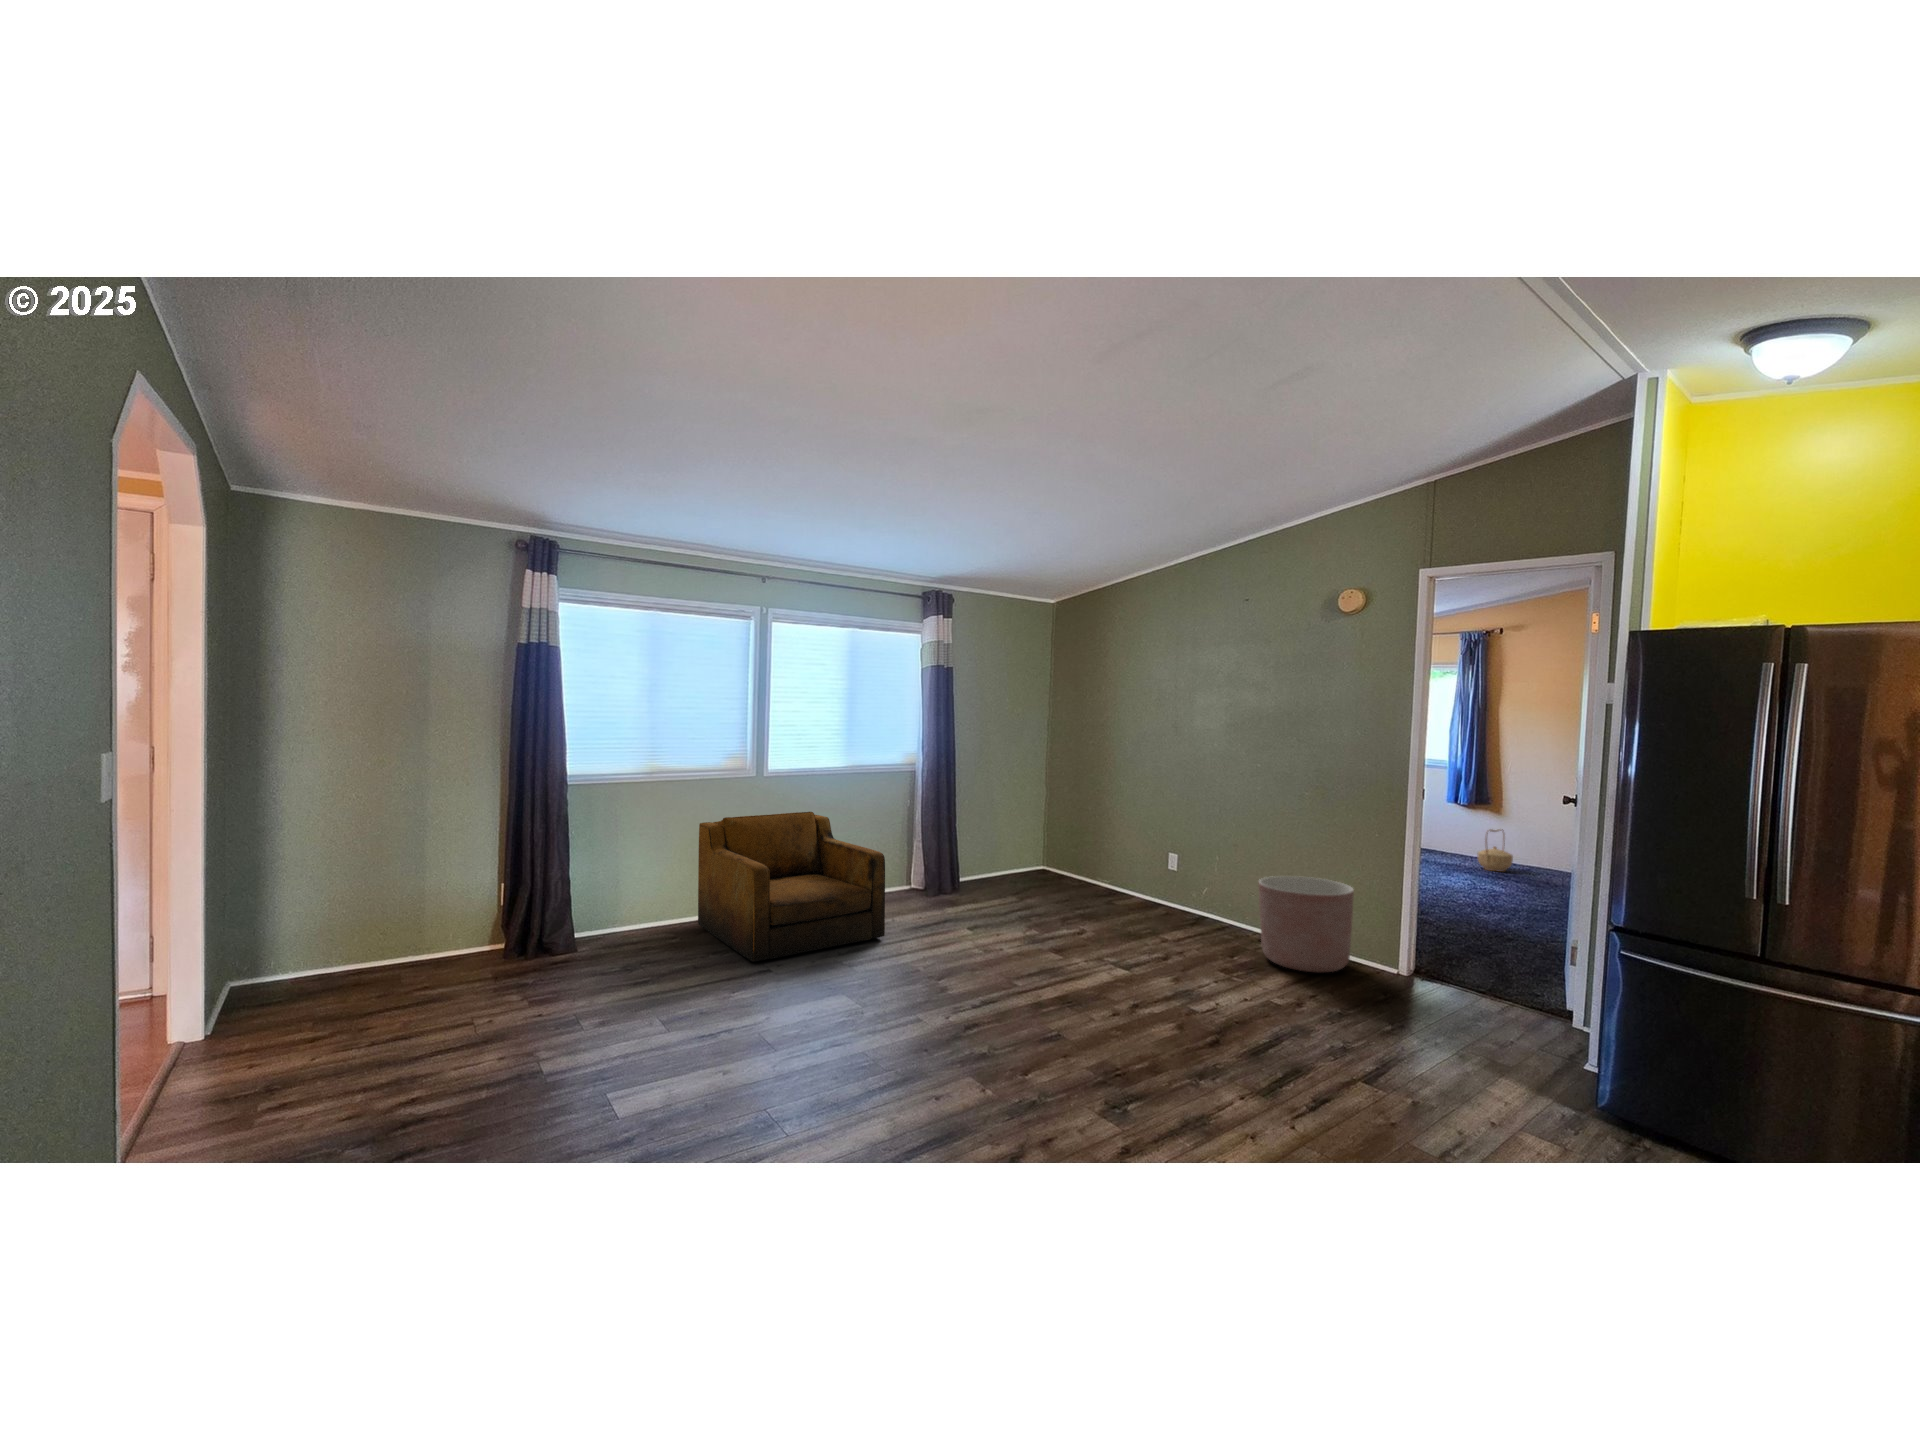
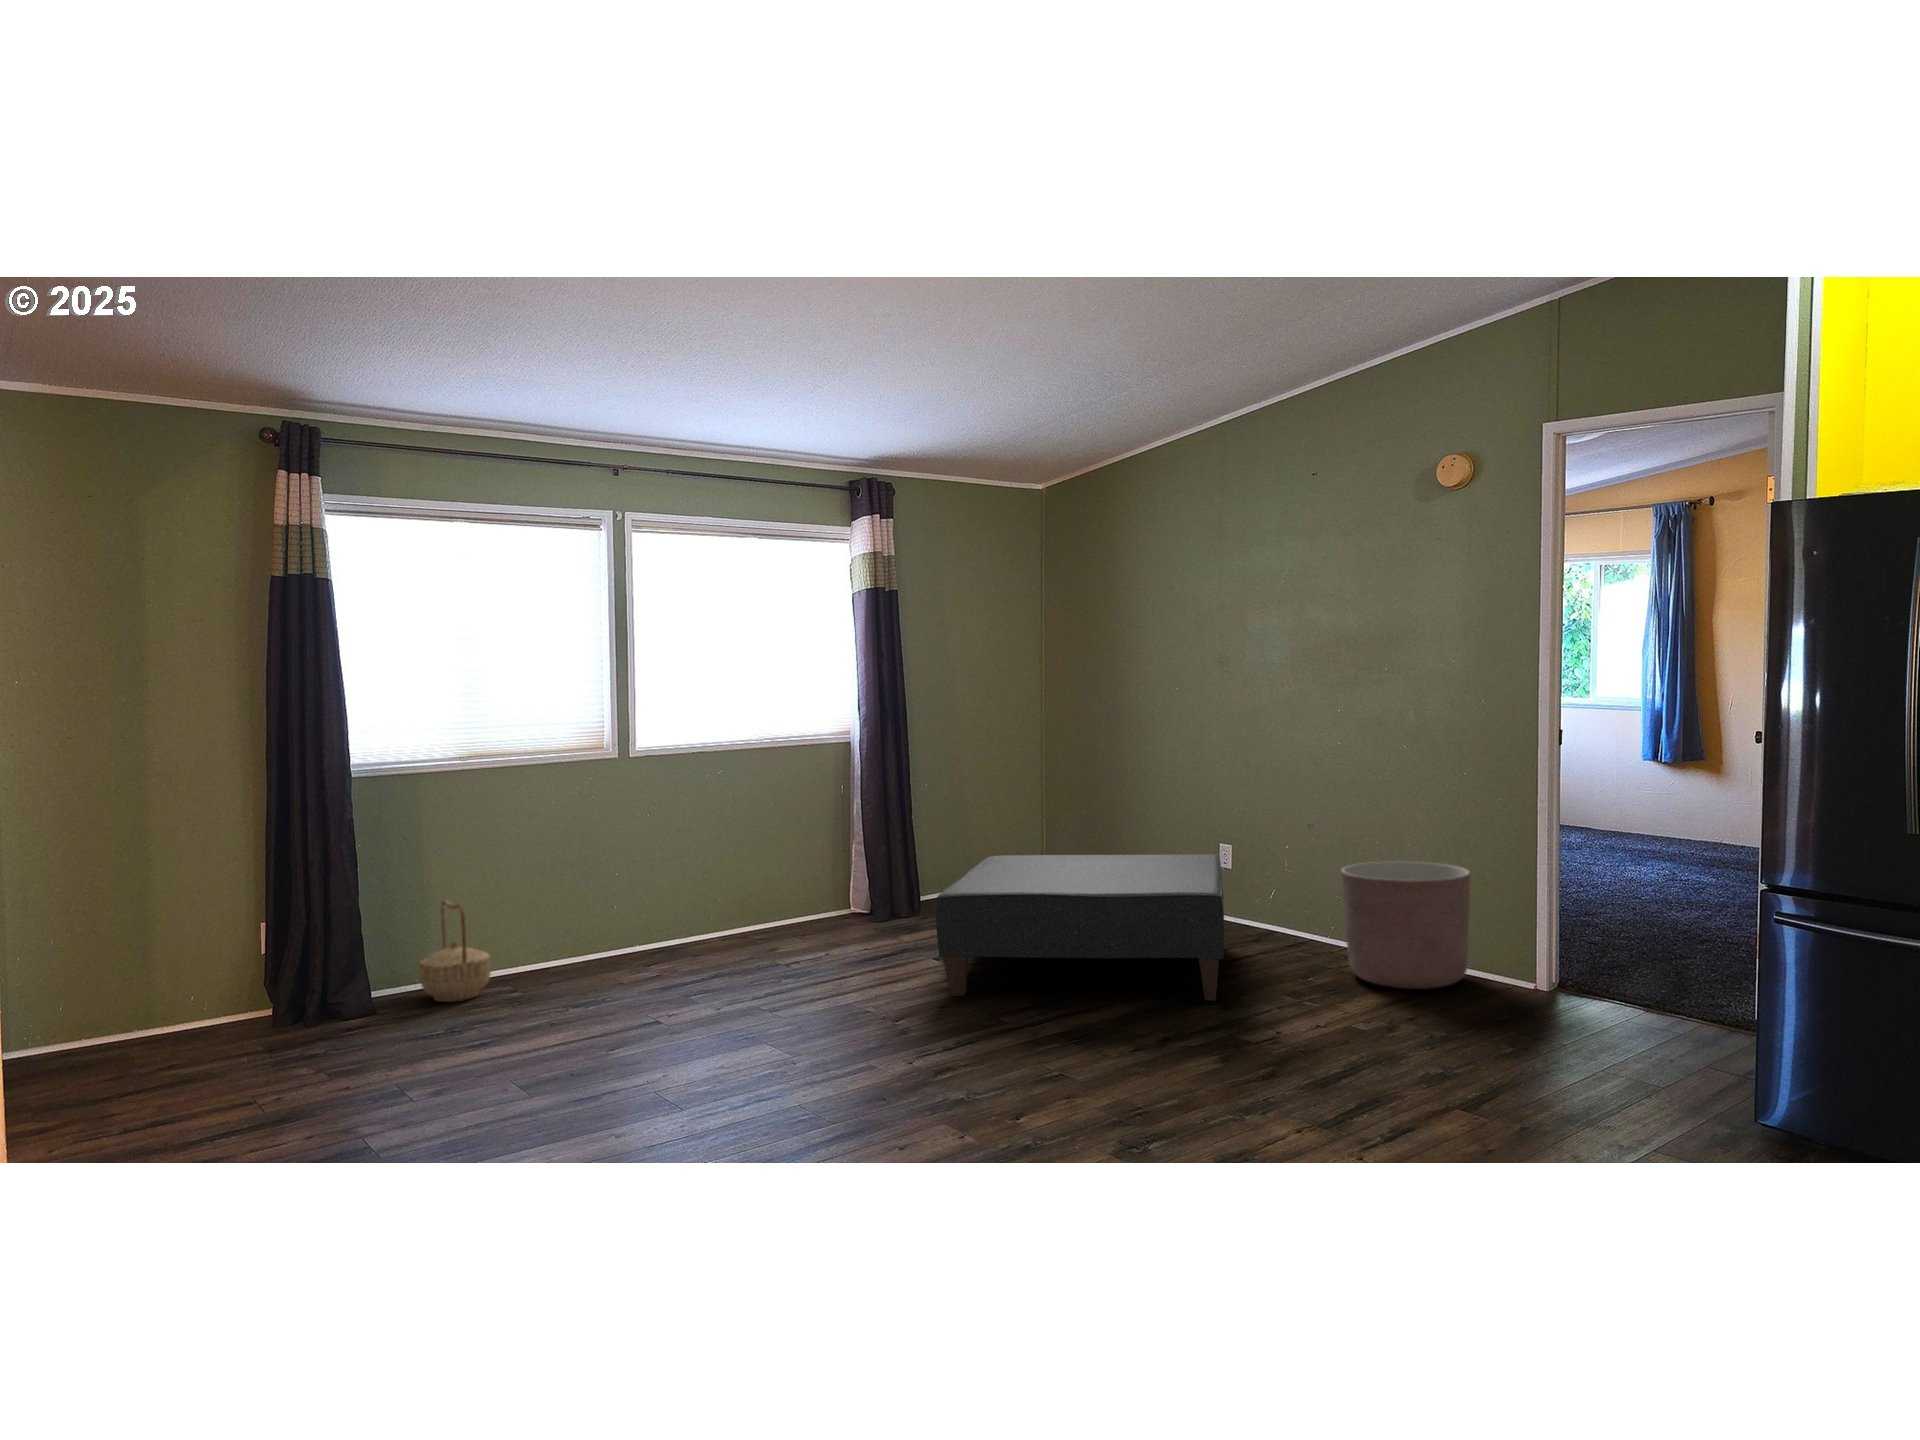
armchair: present [698,812,885,962] -> none [542,806,818,1013]
basket: present [1477,829,1513,872] -> present [419,900,491,1002]
ottoman: none [970,855,1177,975] -> present [936,854,1224,1001]

